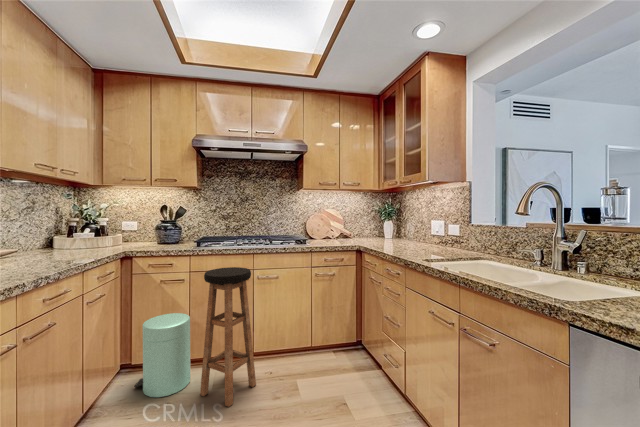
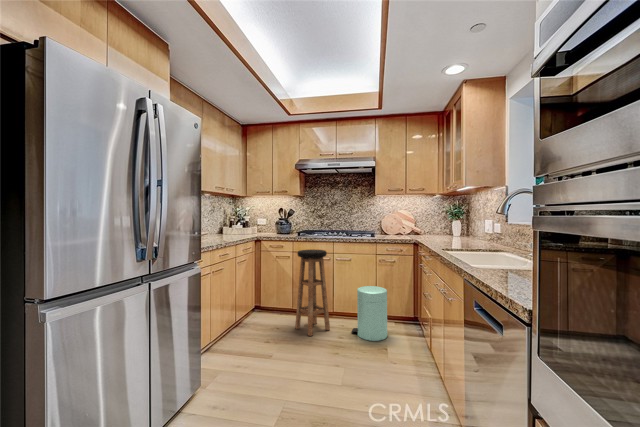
trash can: present [134,313,190,397] -> present [352,286,387,341]

